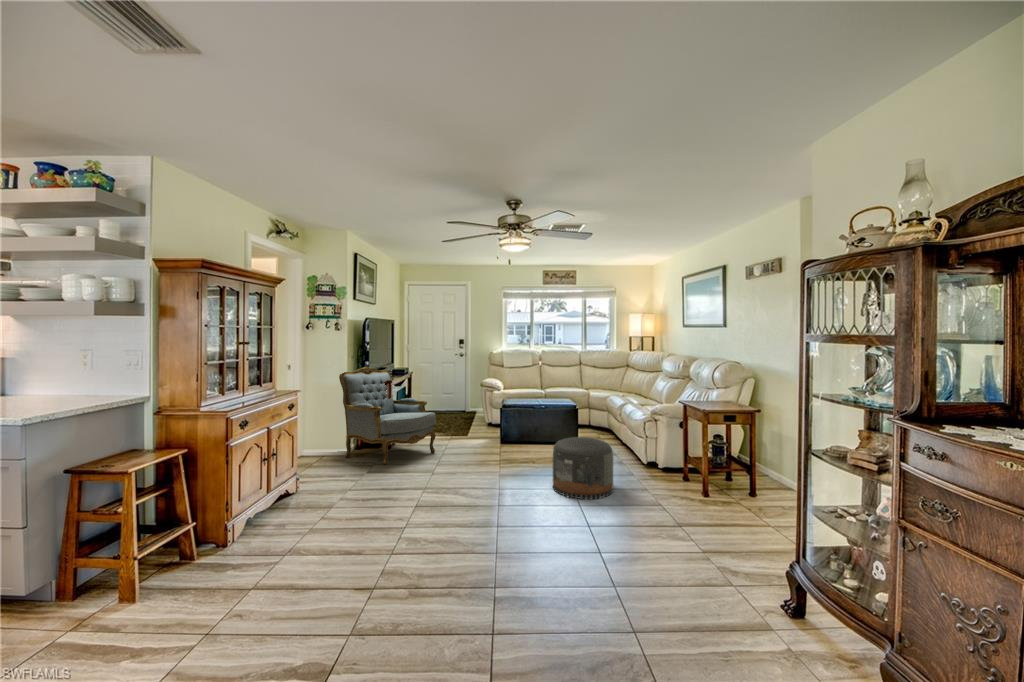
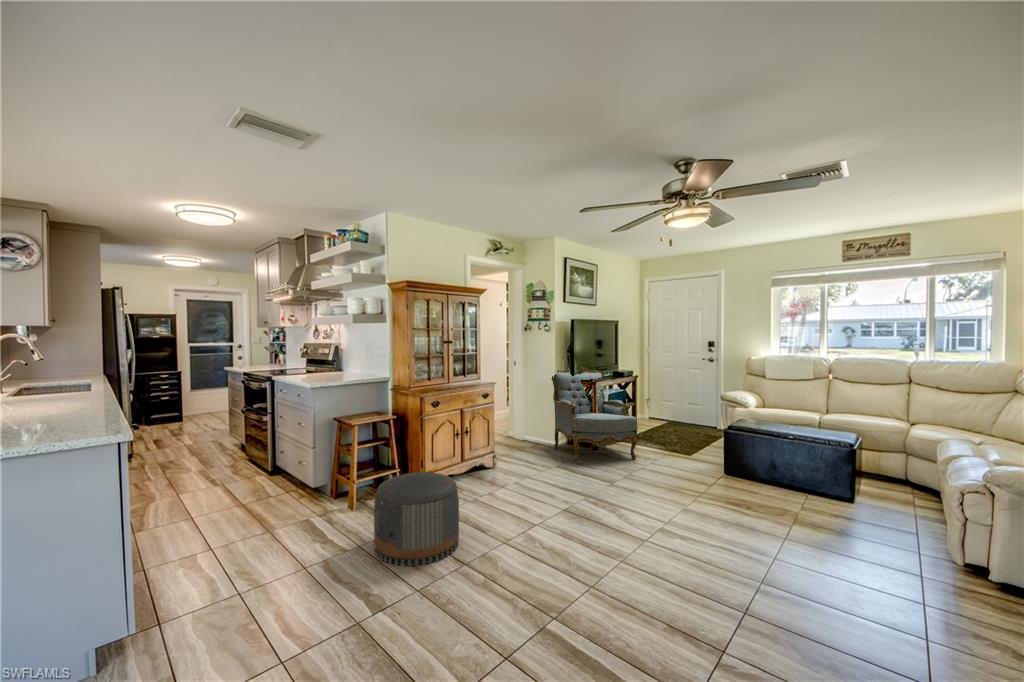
pouf: present [553,437,613,500] -> present [374,472,459,566]

